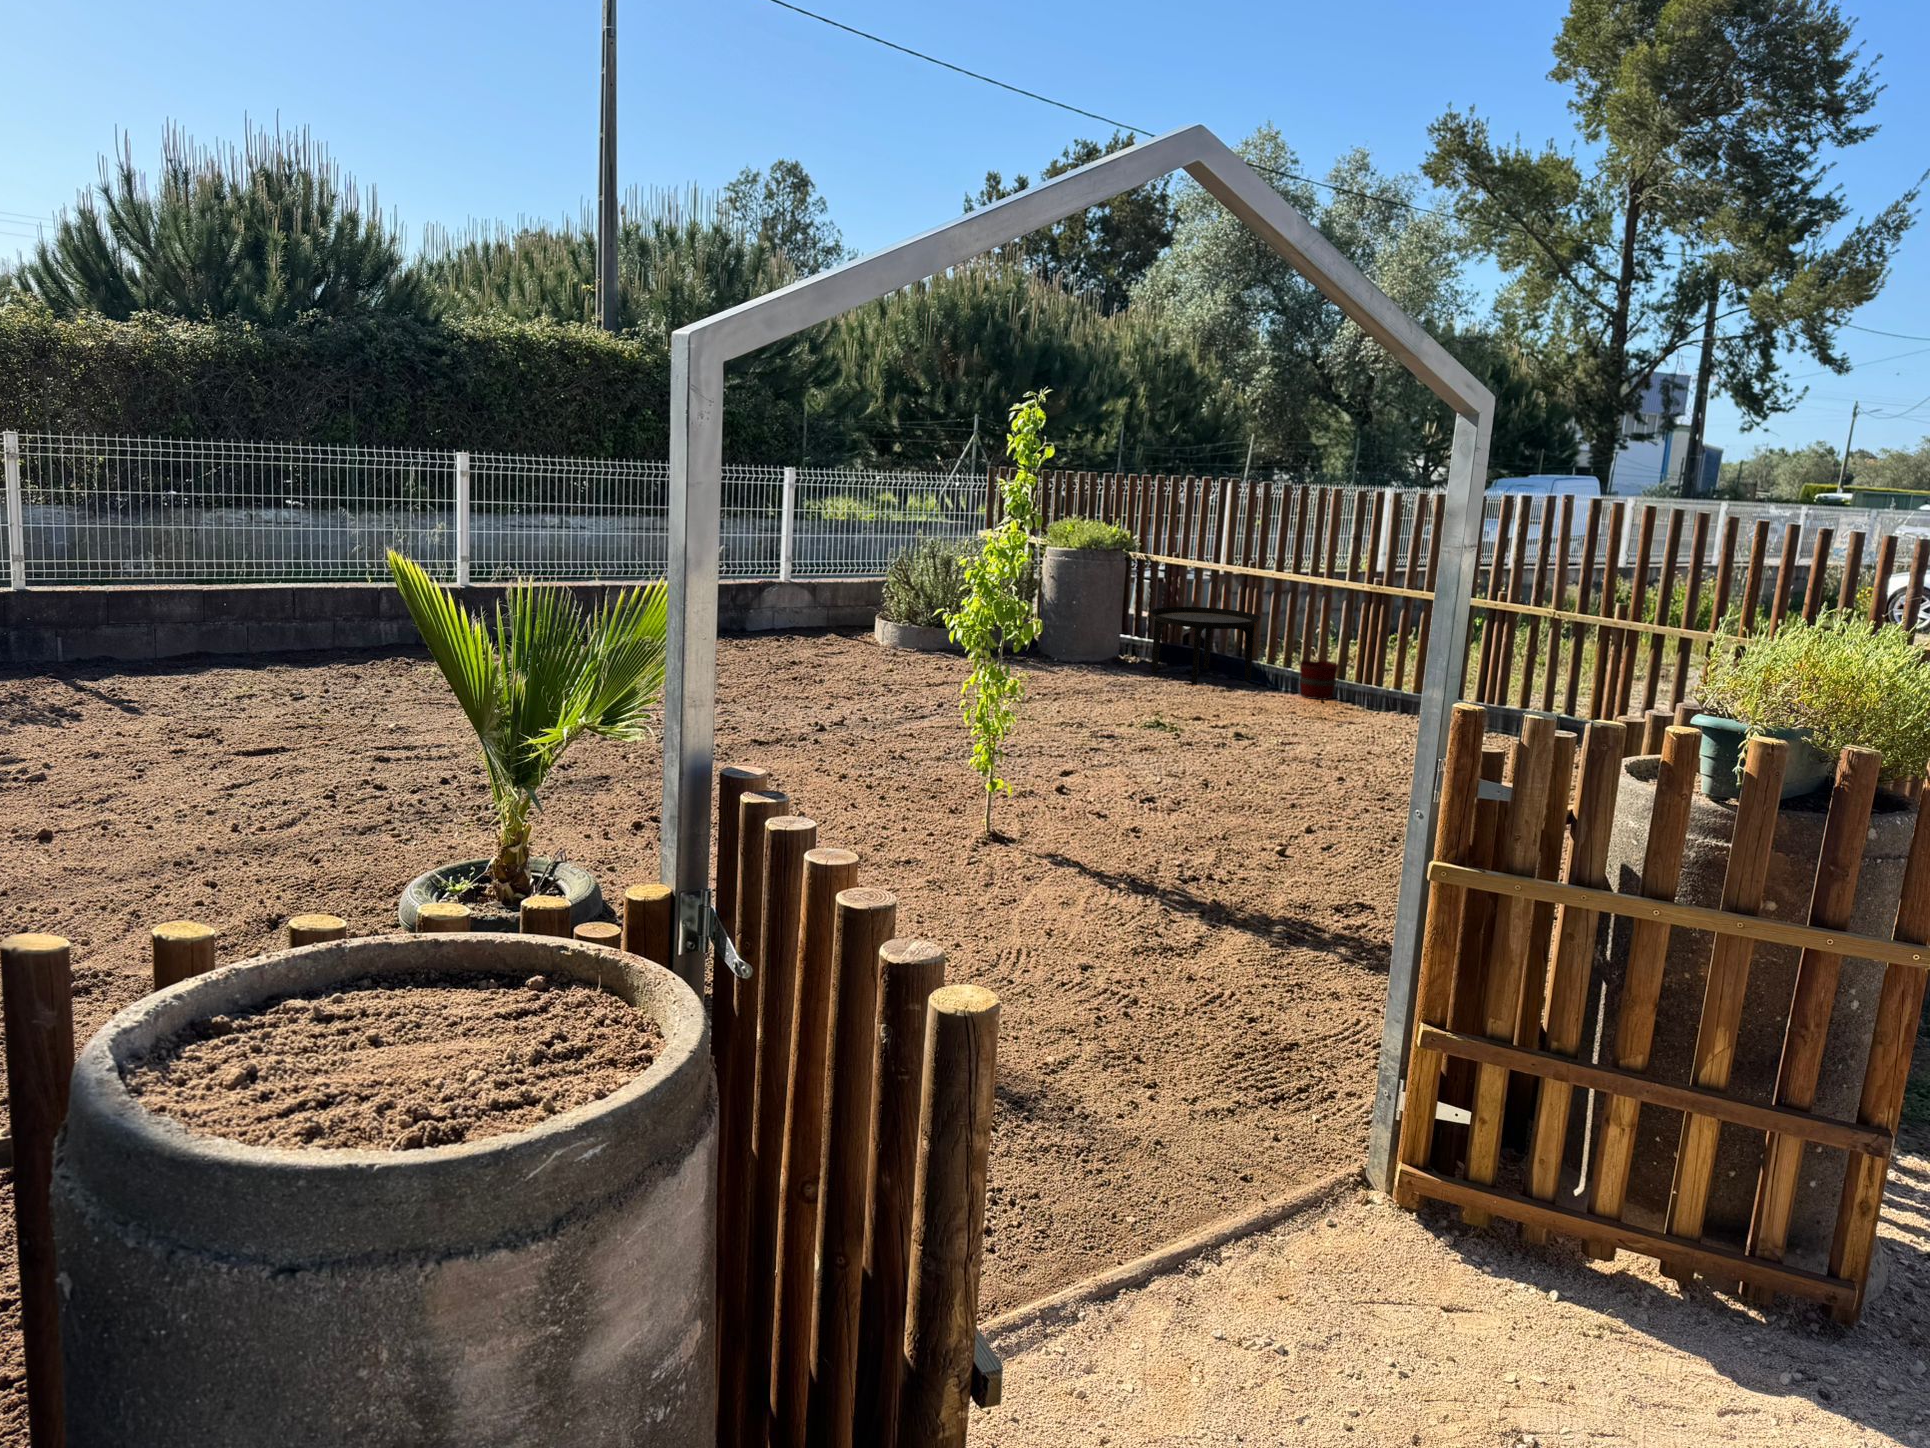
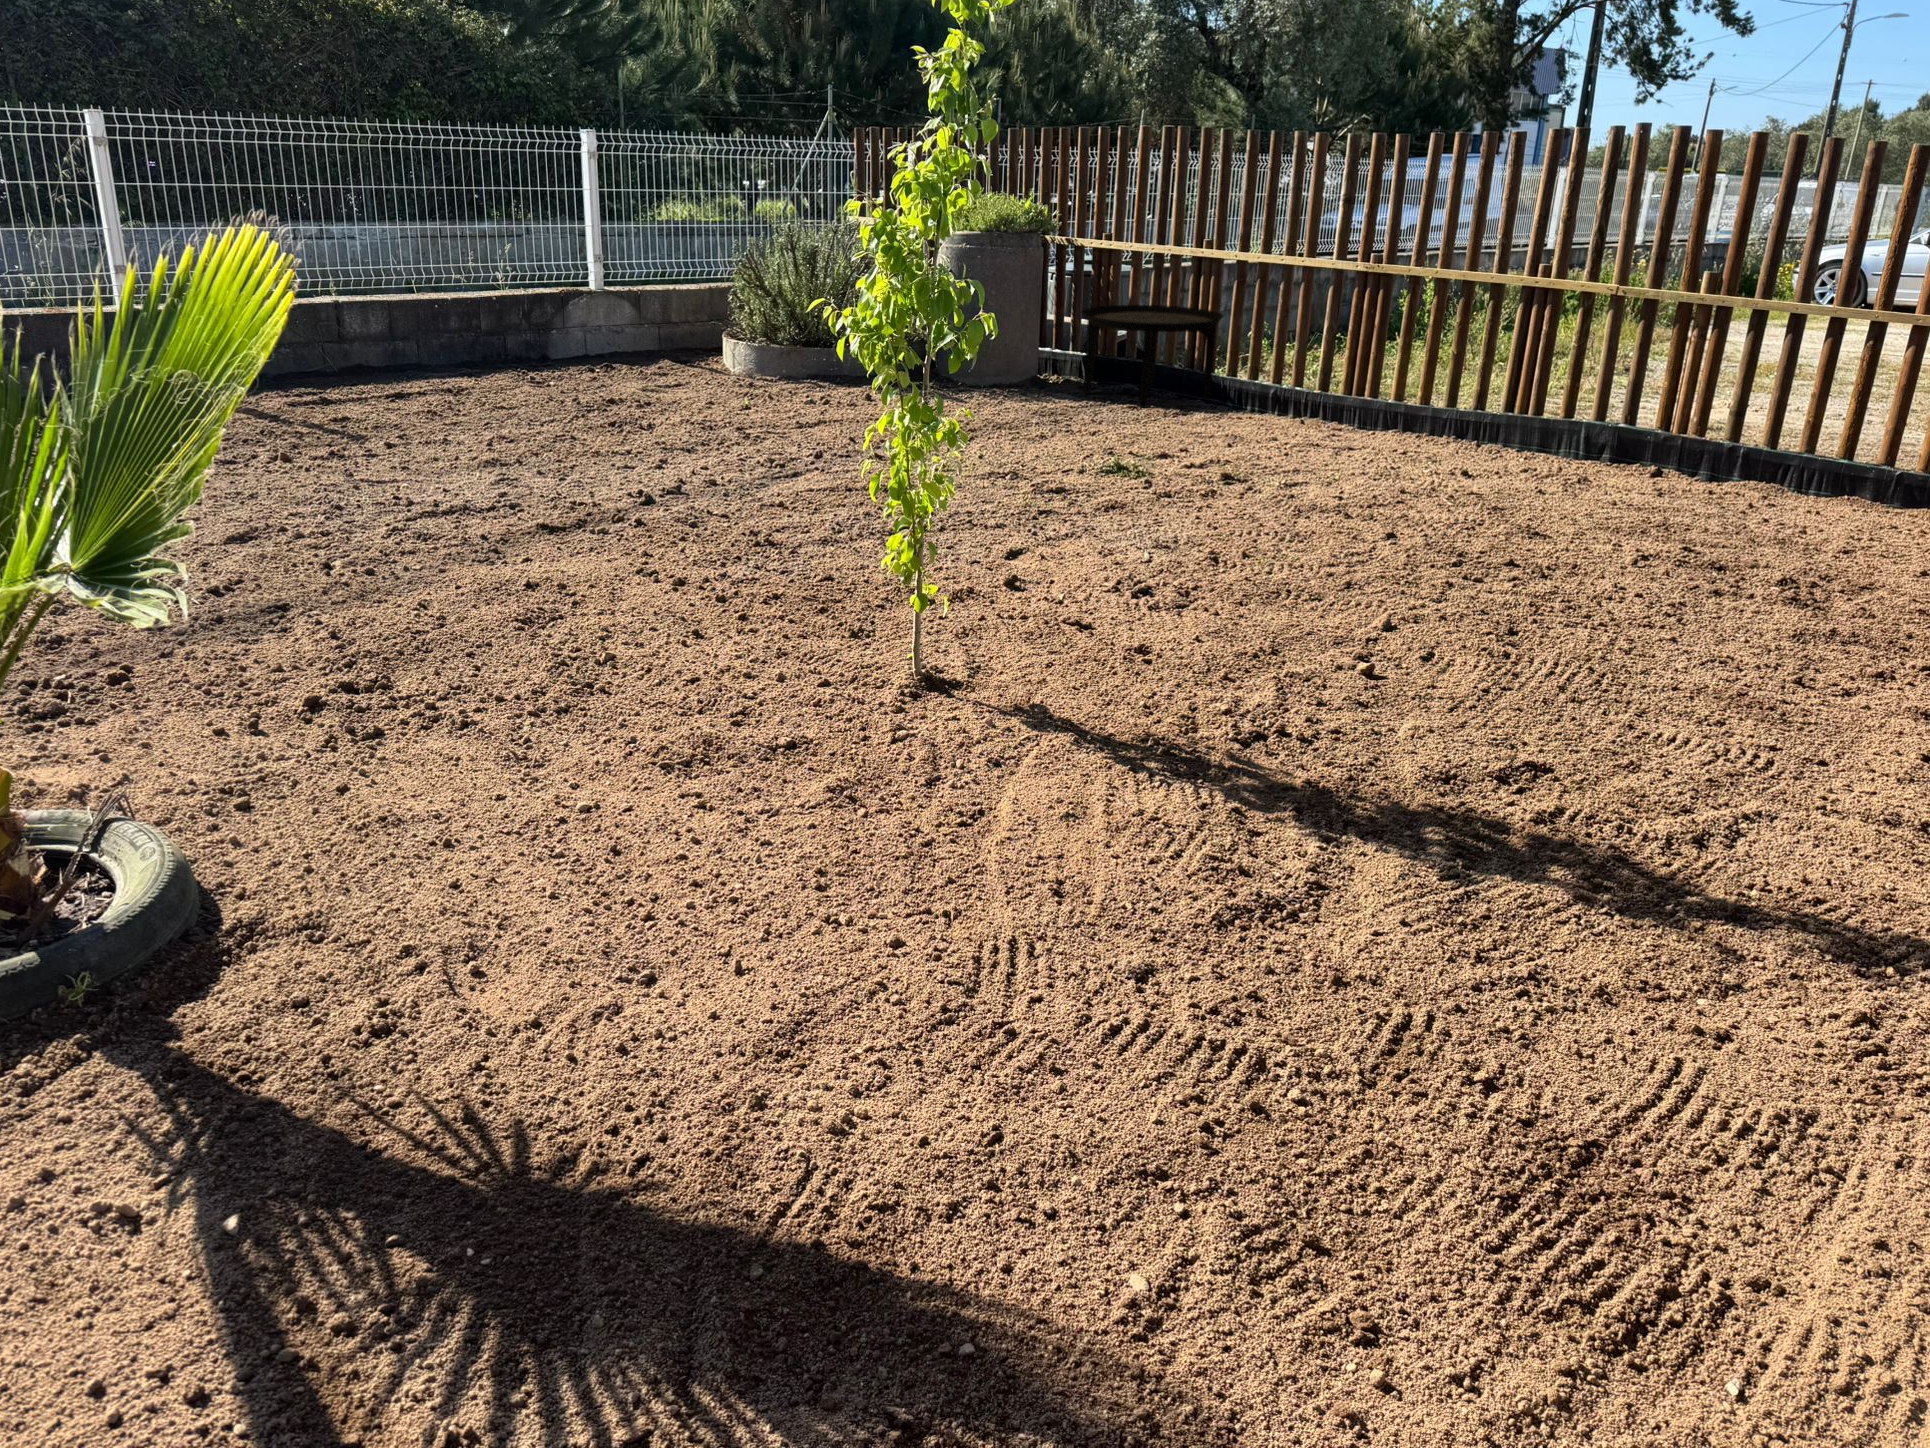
bucket: present [1299,660,1339,700] -> none [1278,369,1332,421]

